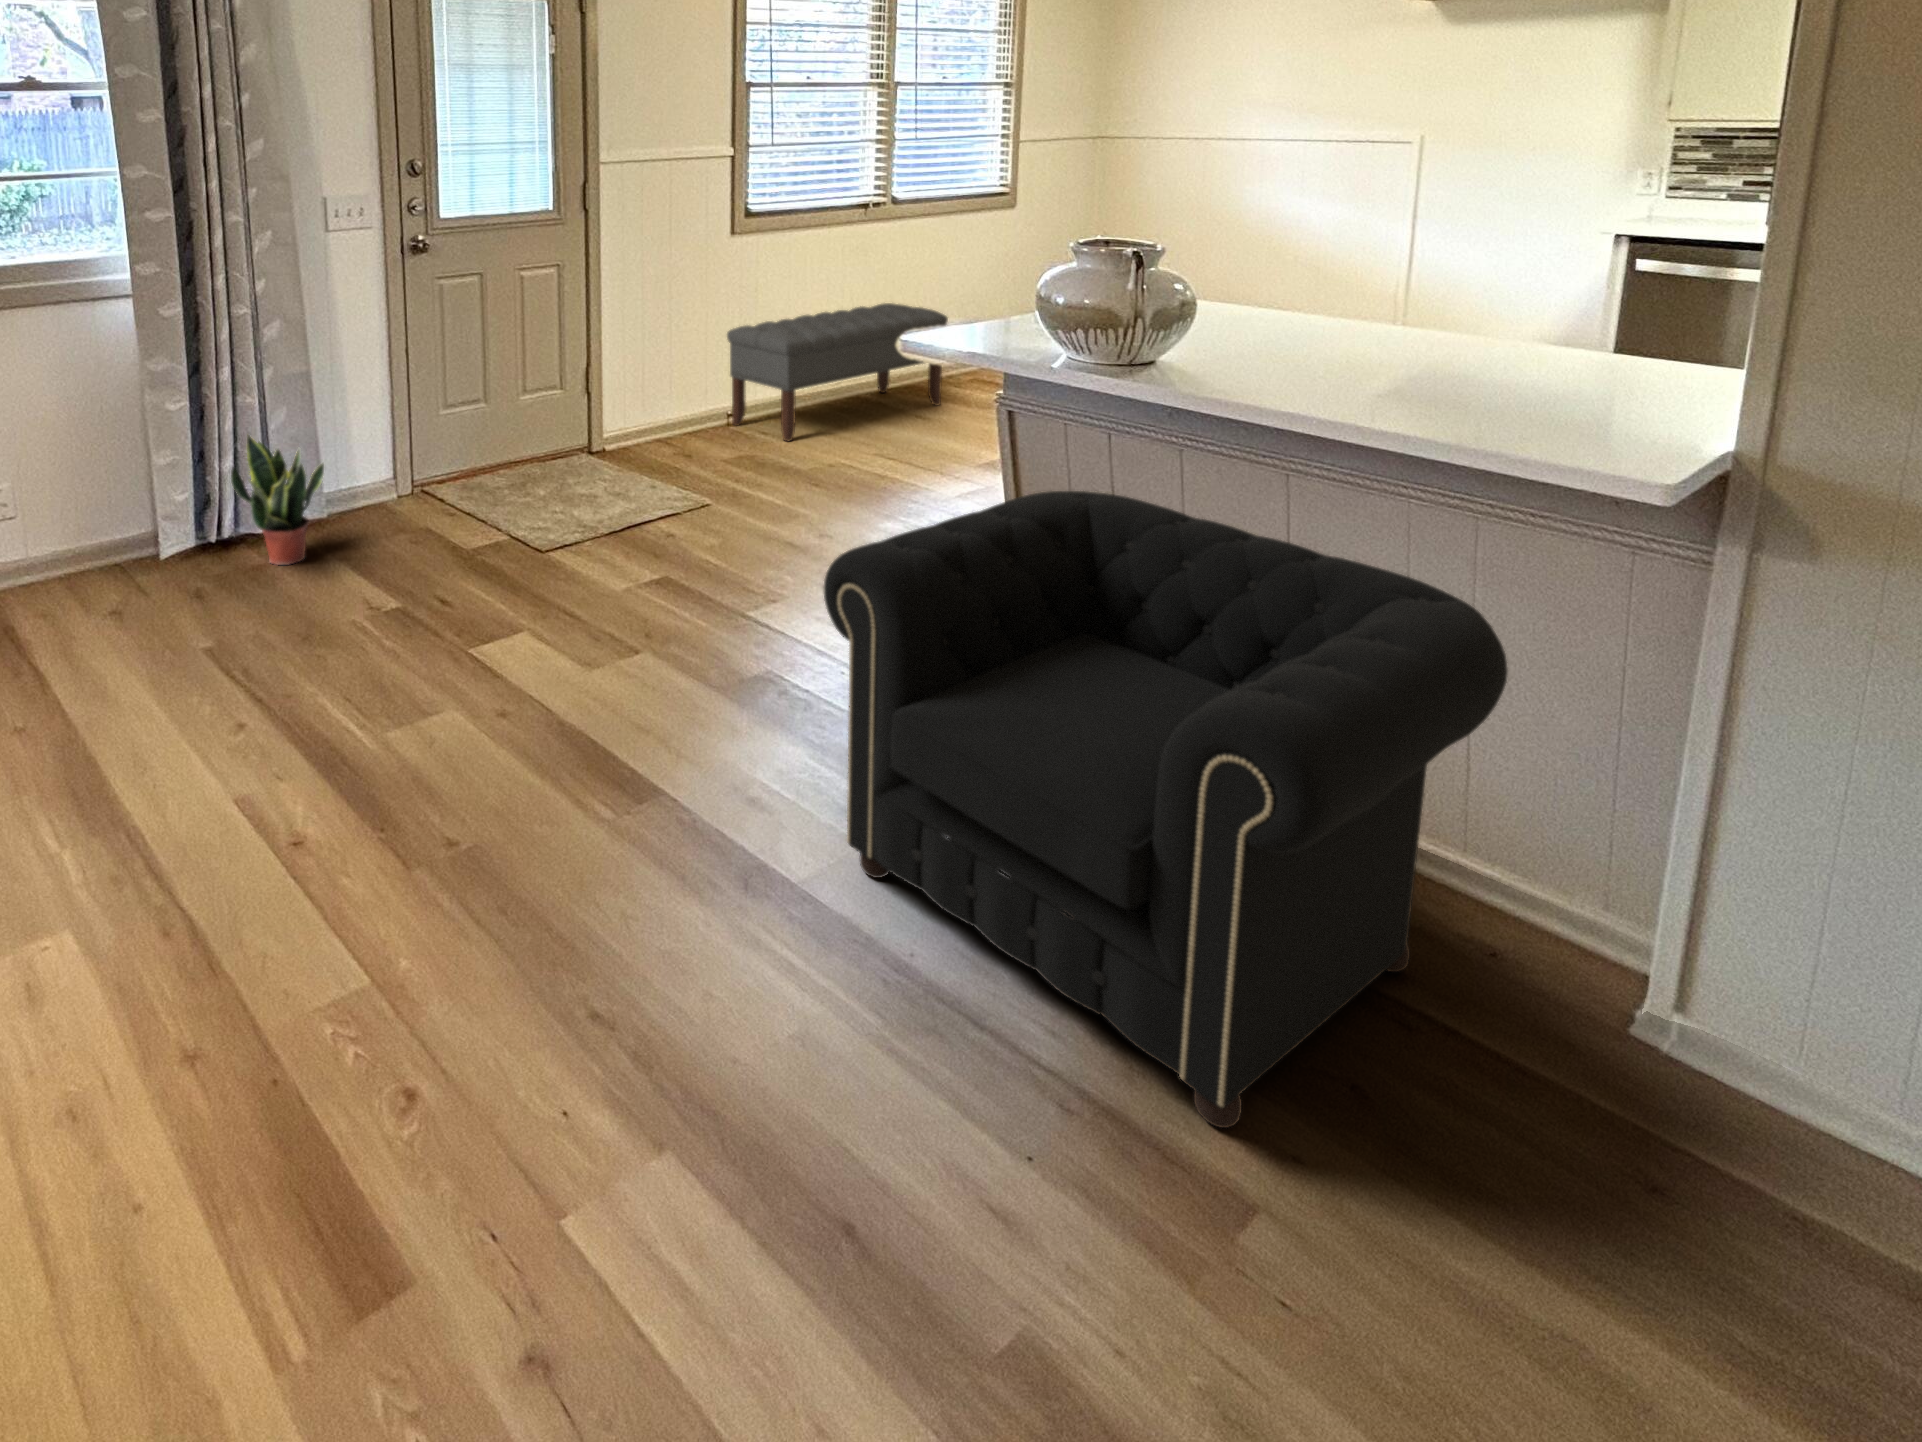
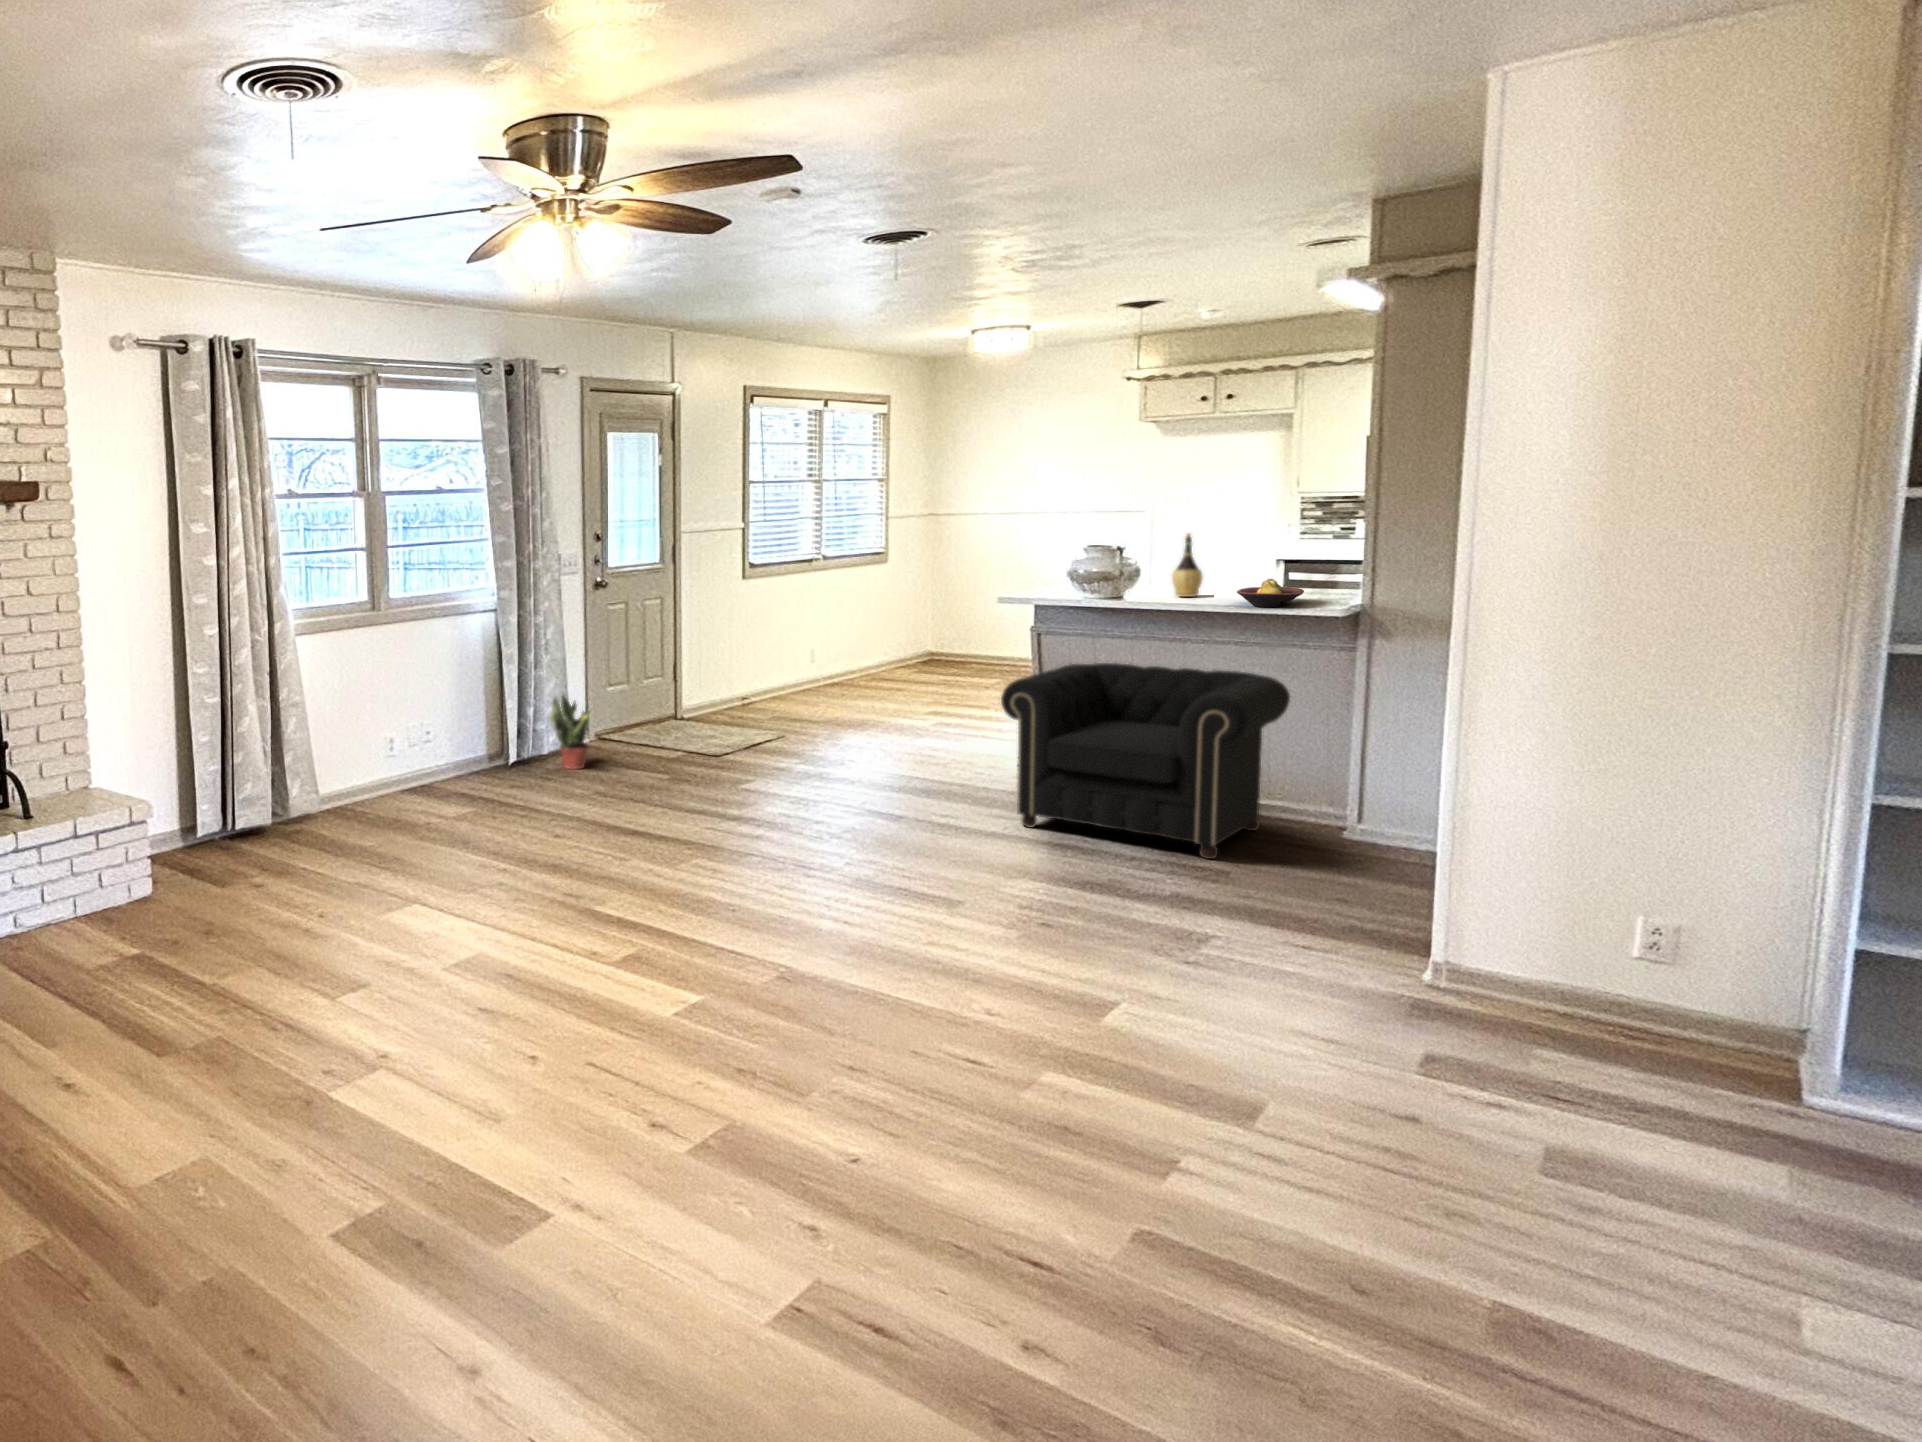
wine bottle: none [1311,209,1377,347] -> present [1172,533,1203,597]
bench: present [727,303,948,441] -> none [744,625,873,710]
fruit bowl: none [1423,332,1594,410] -> present [1237,579,1304,607]

